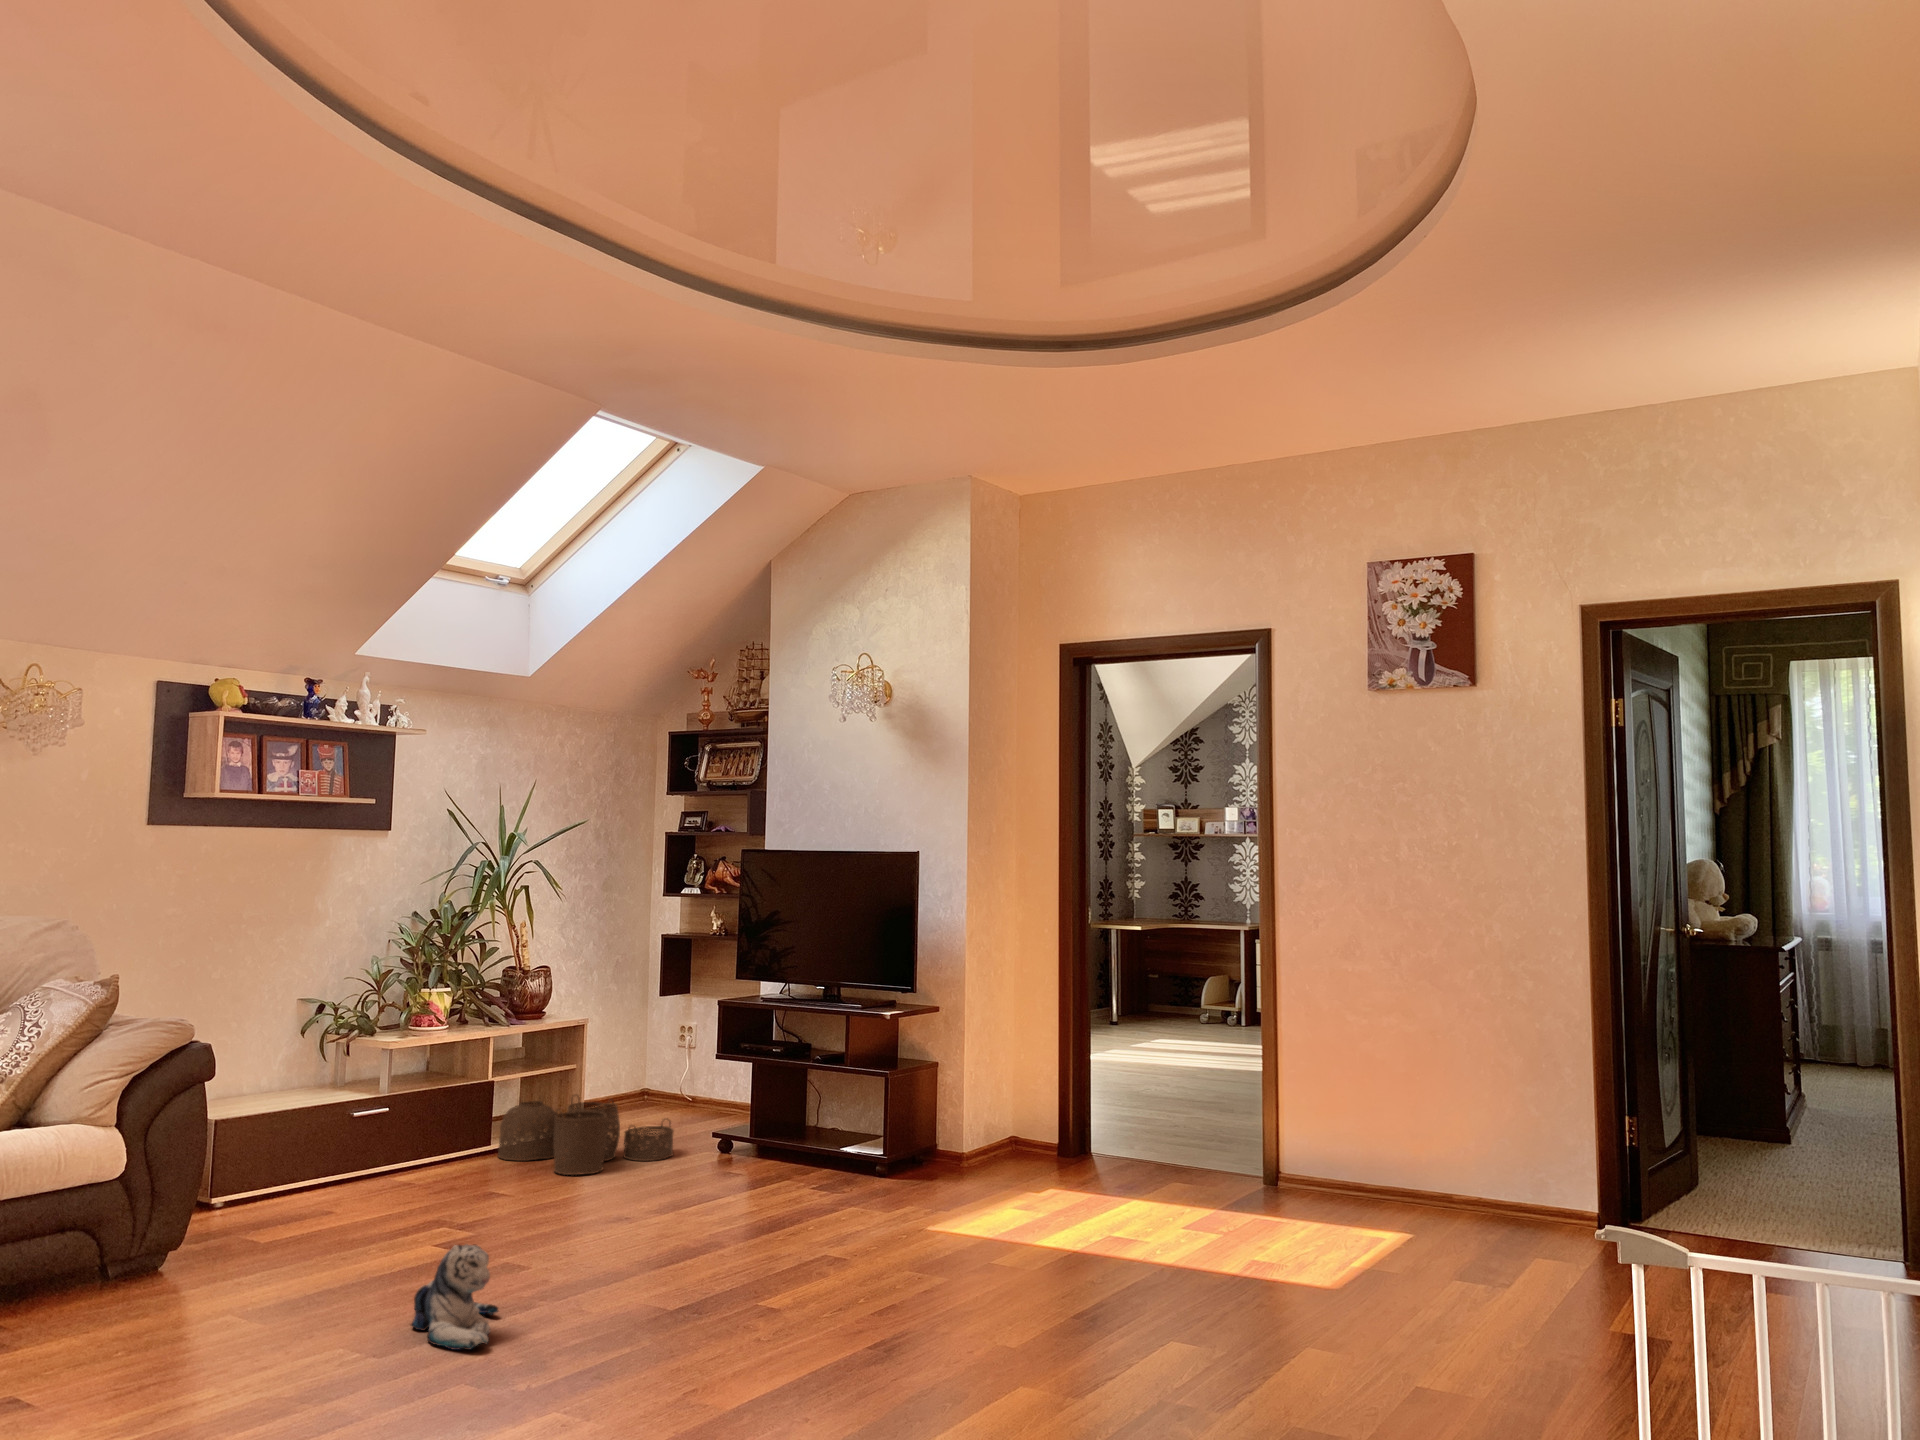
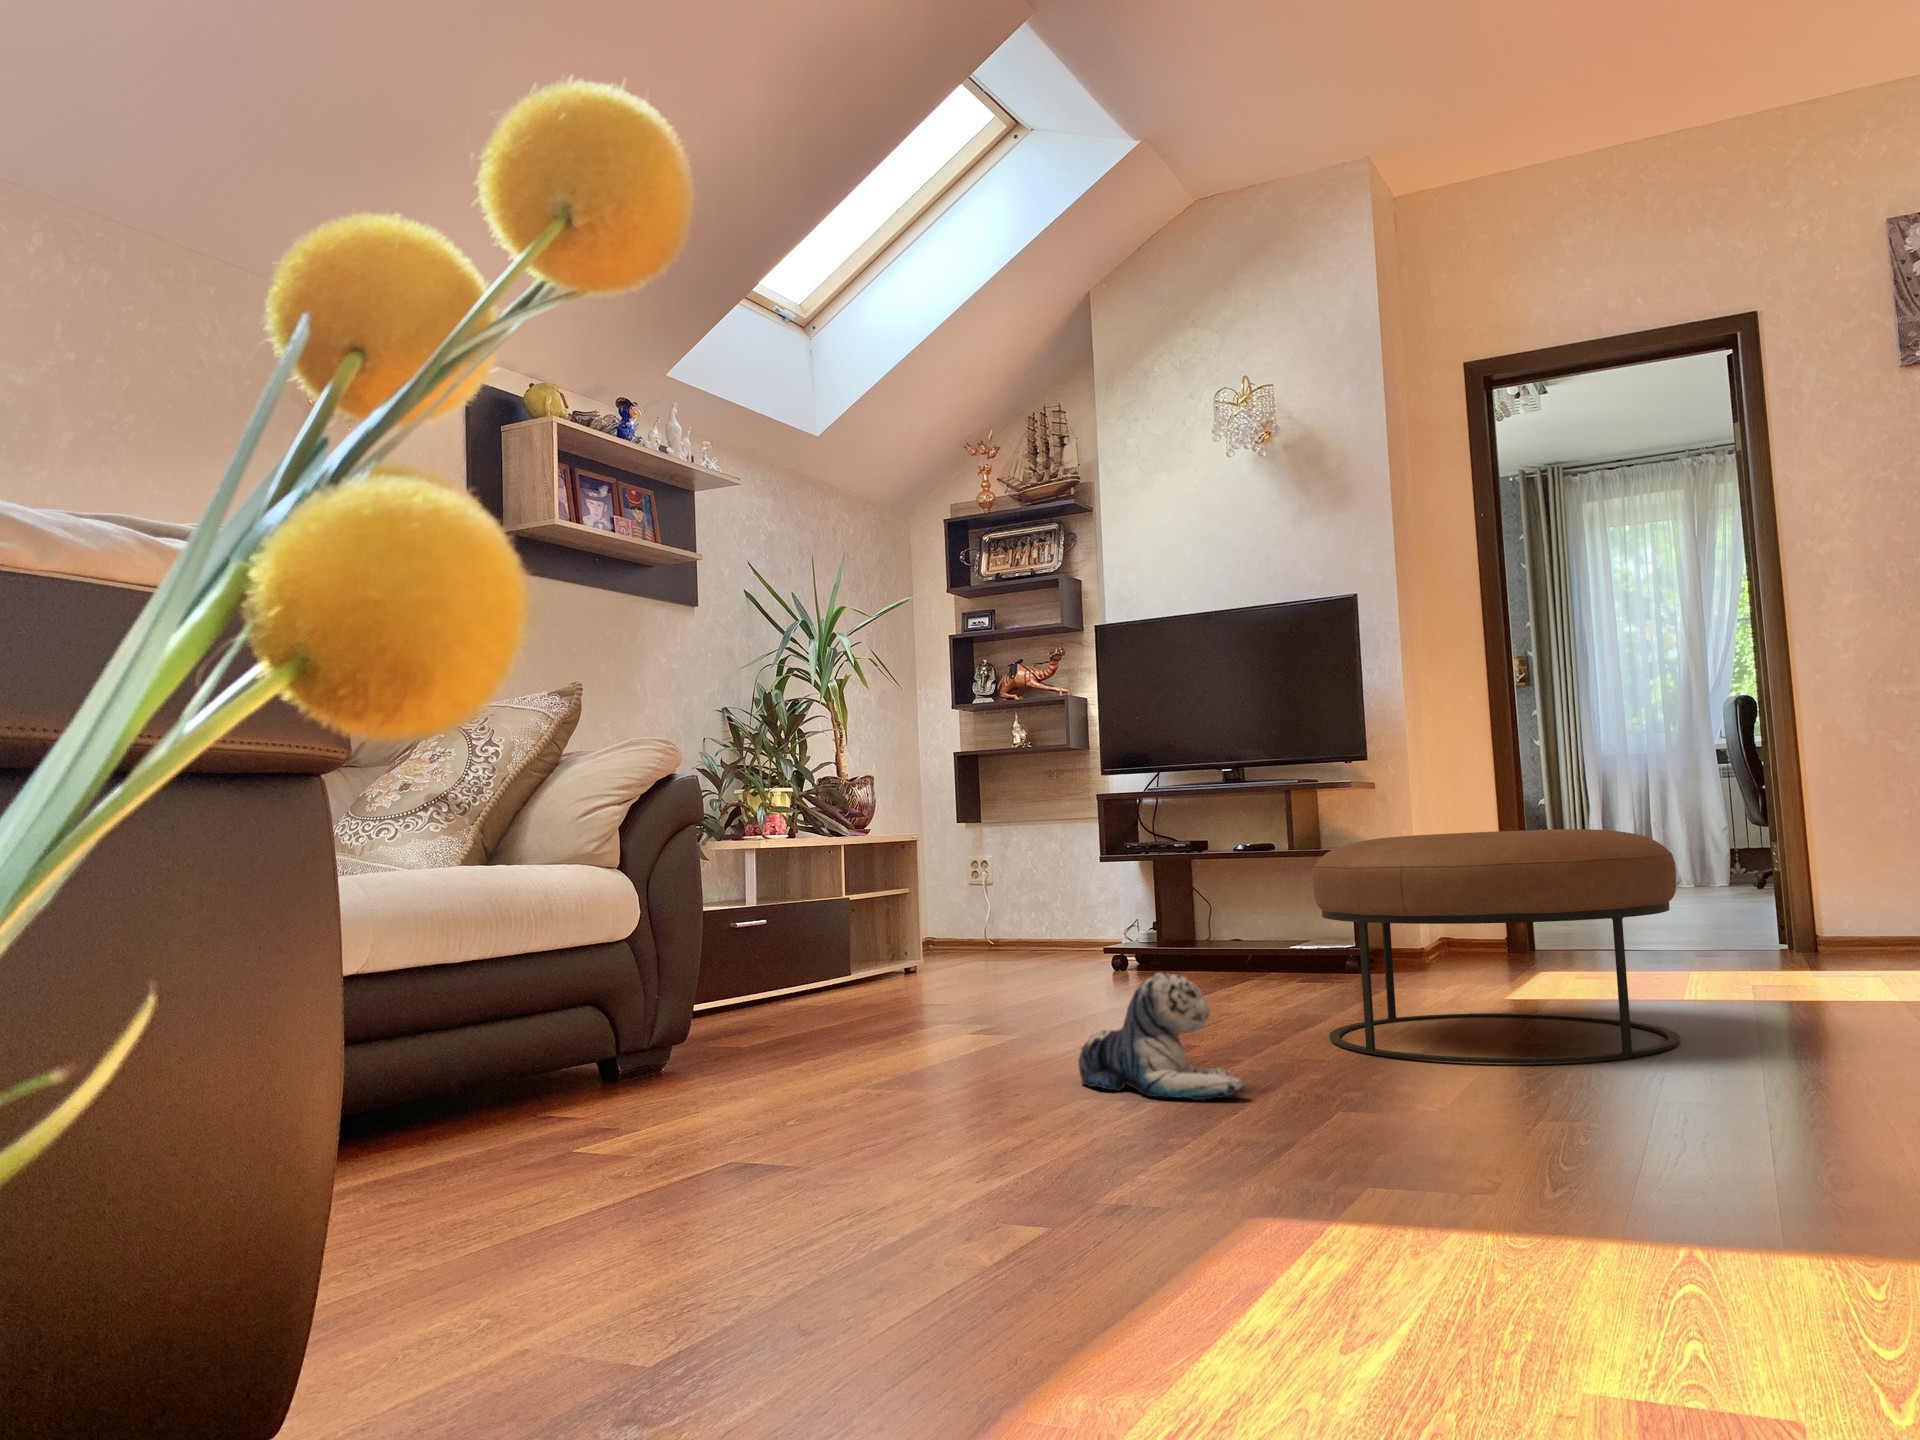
woven basket: present [498,1097,674,1175] -> none [861,908,1071,992]
ottoman: none [666,1113,933,1330] -> present [1312,829,1680,1063]

